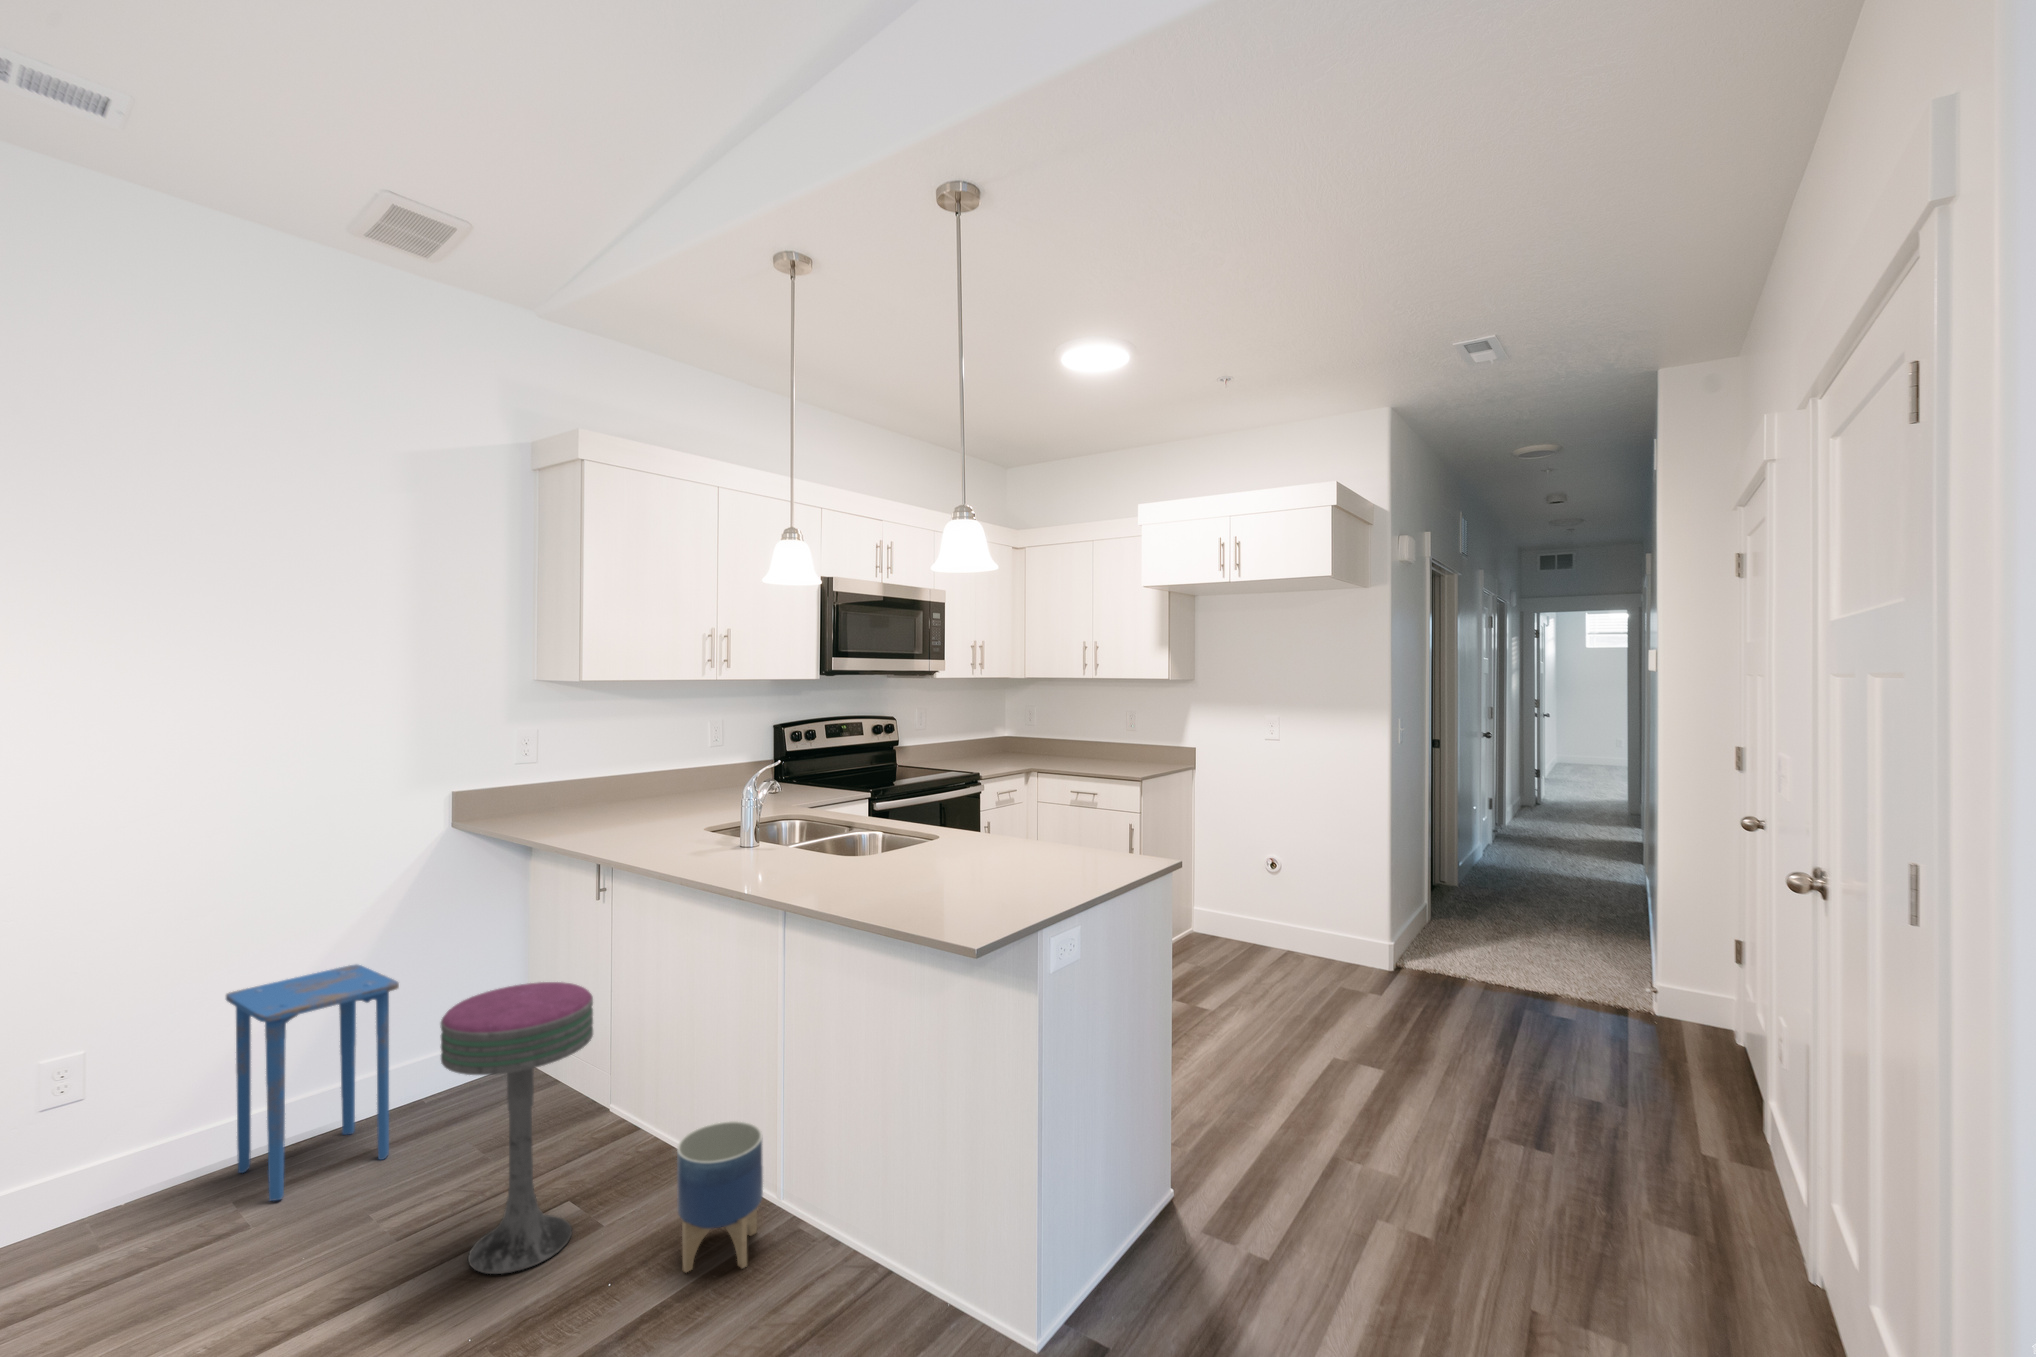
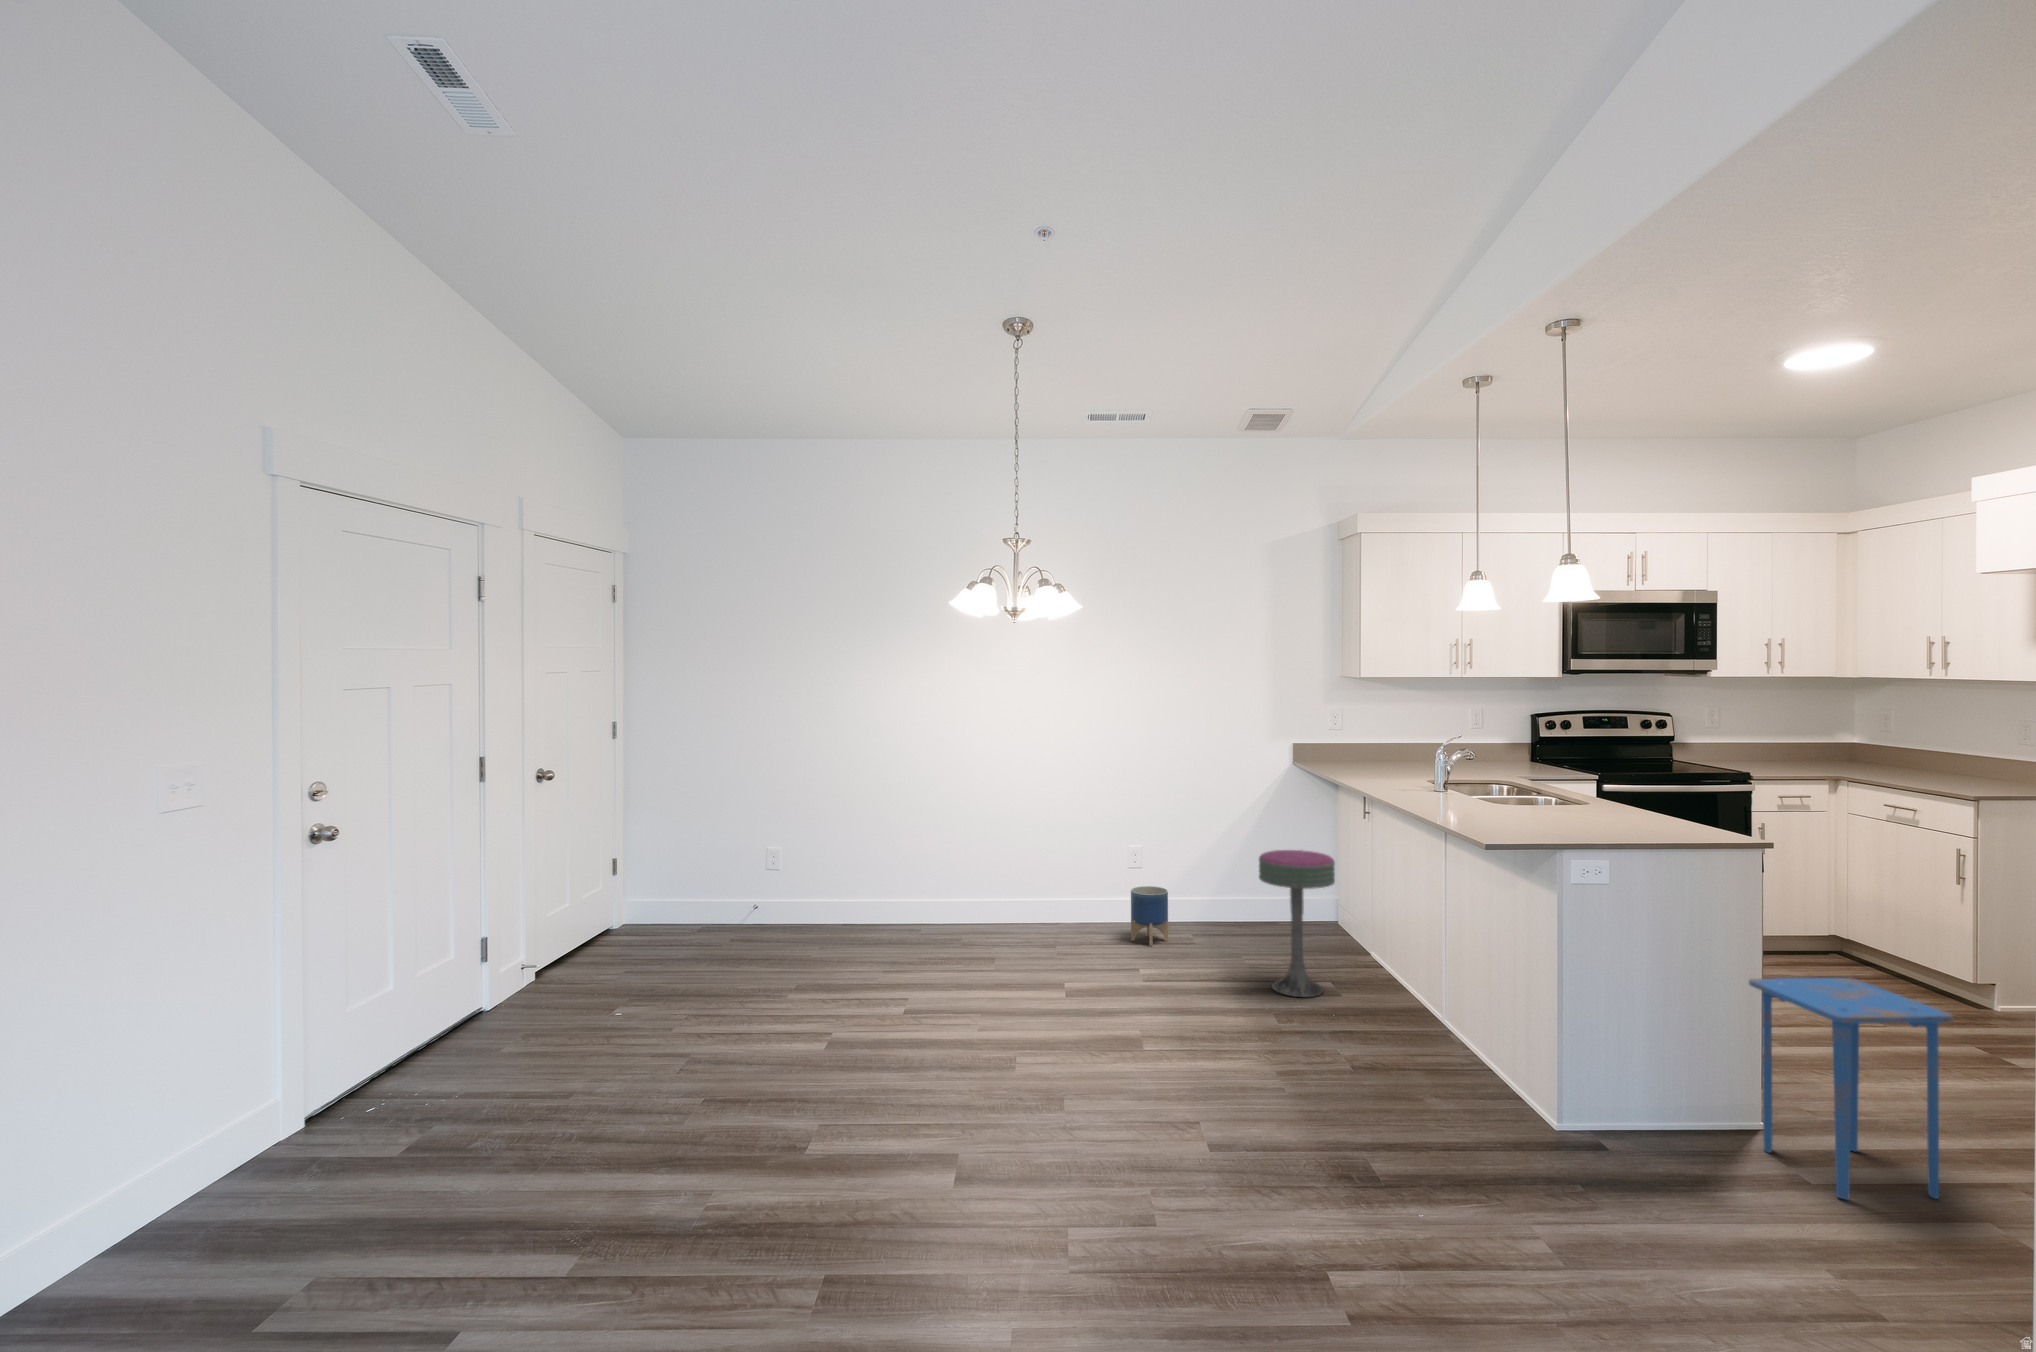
side table: present [226,965,399,1201] -> present [1749,978,1953,1200]
planter: present [677,1121,763,1272] -> present [1131,886,1168,946]

